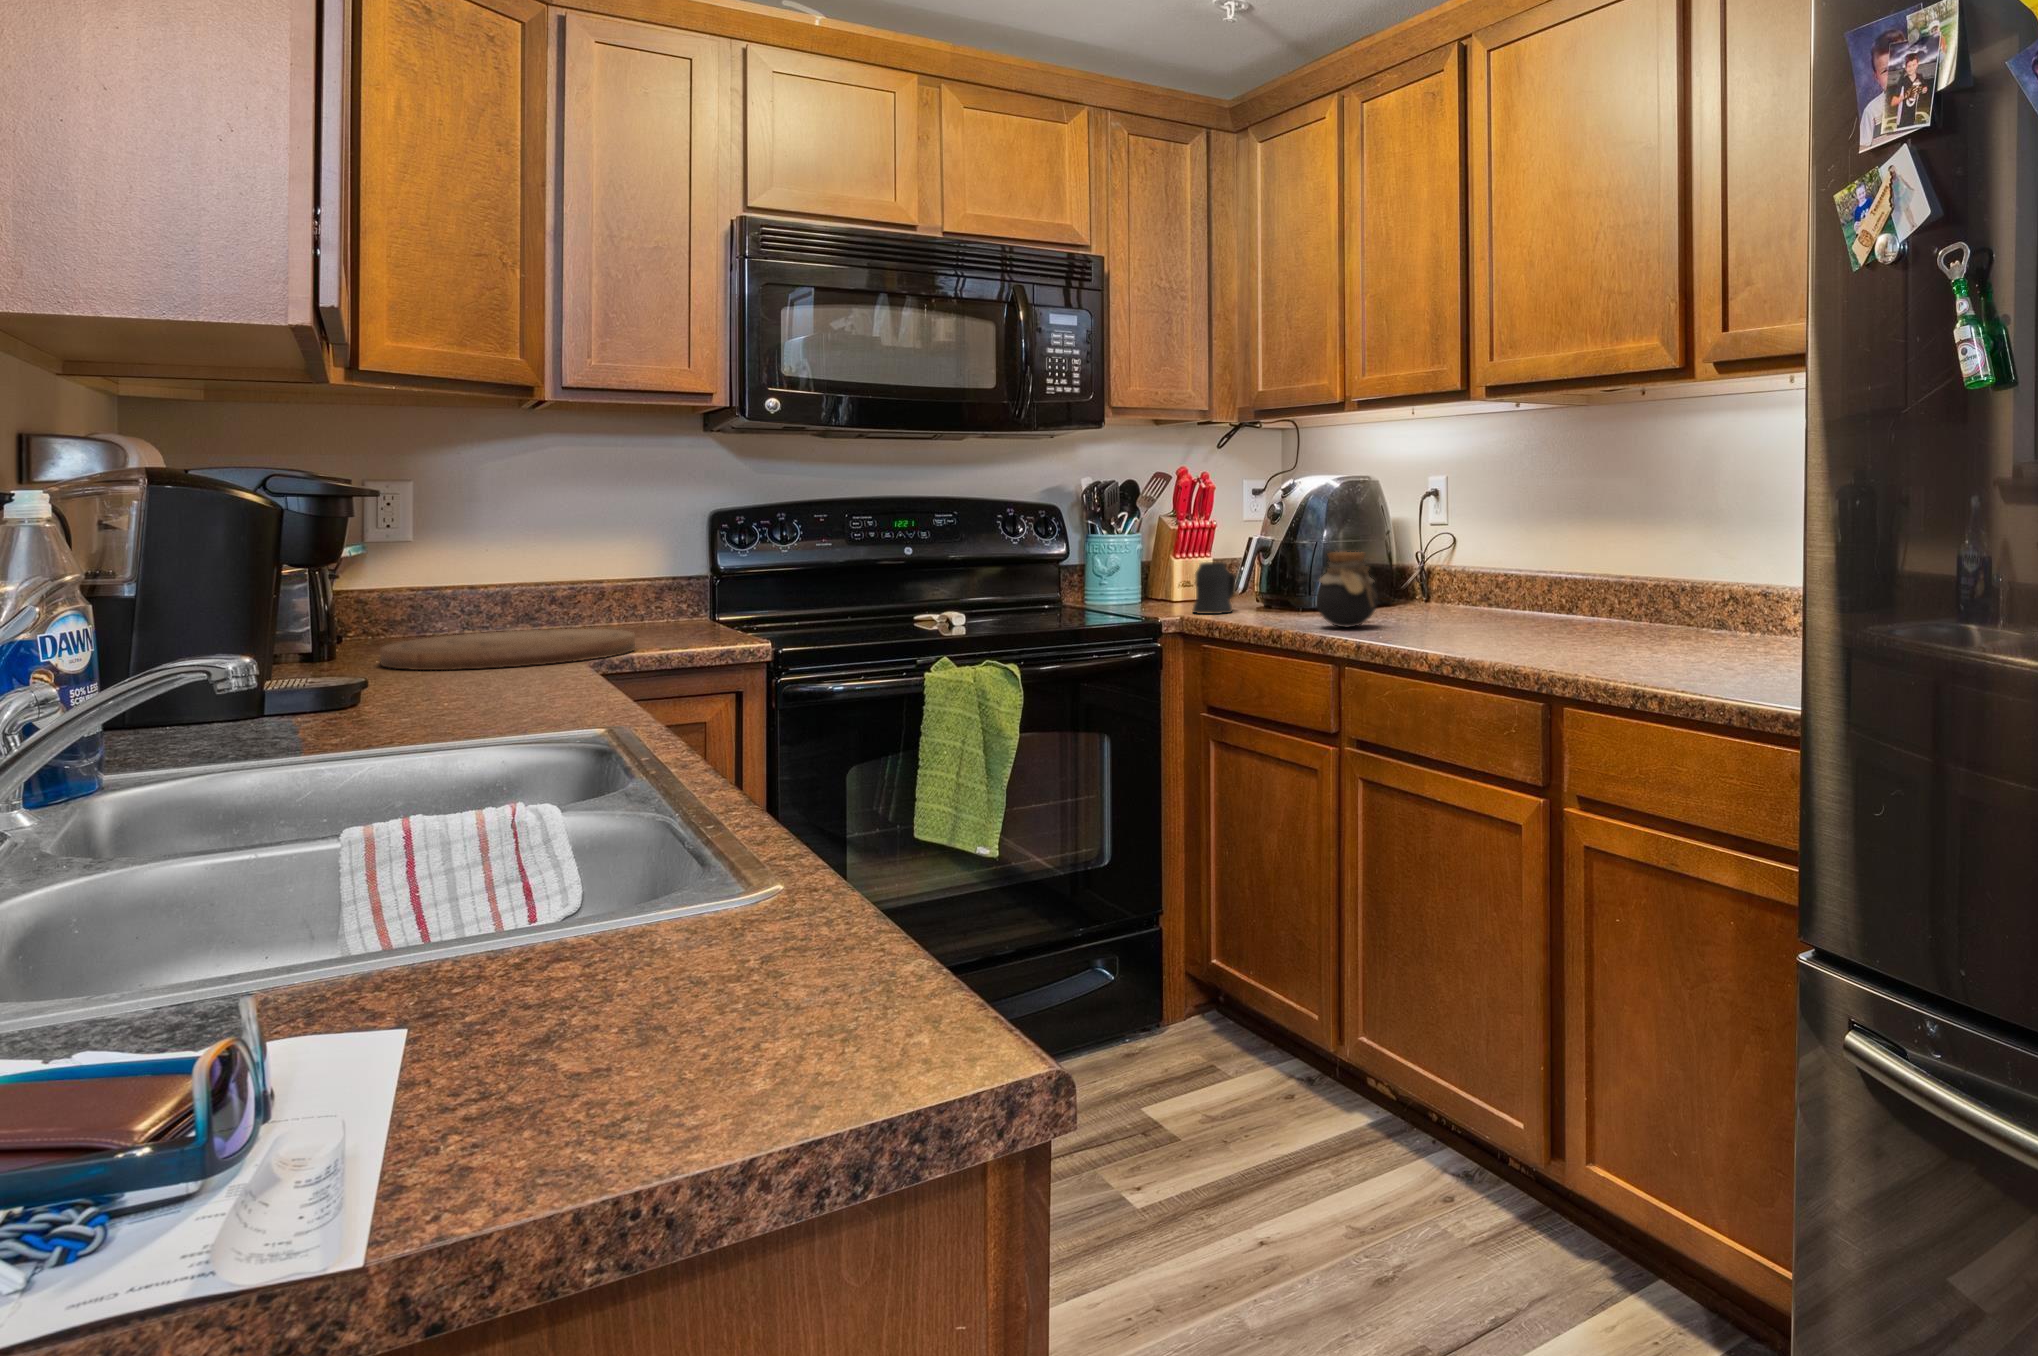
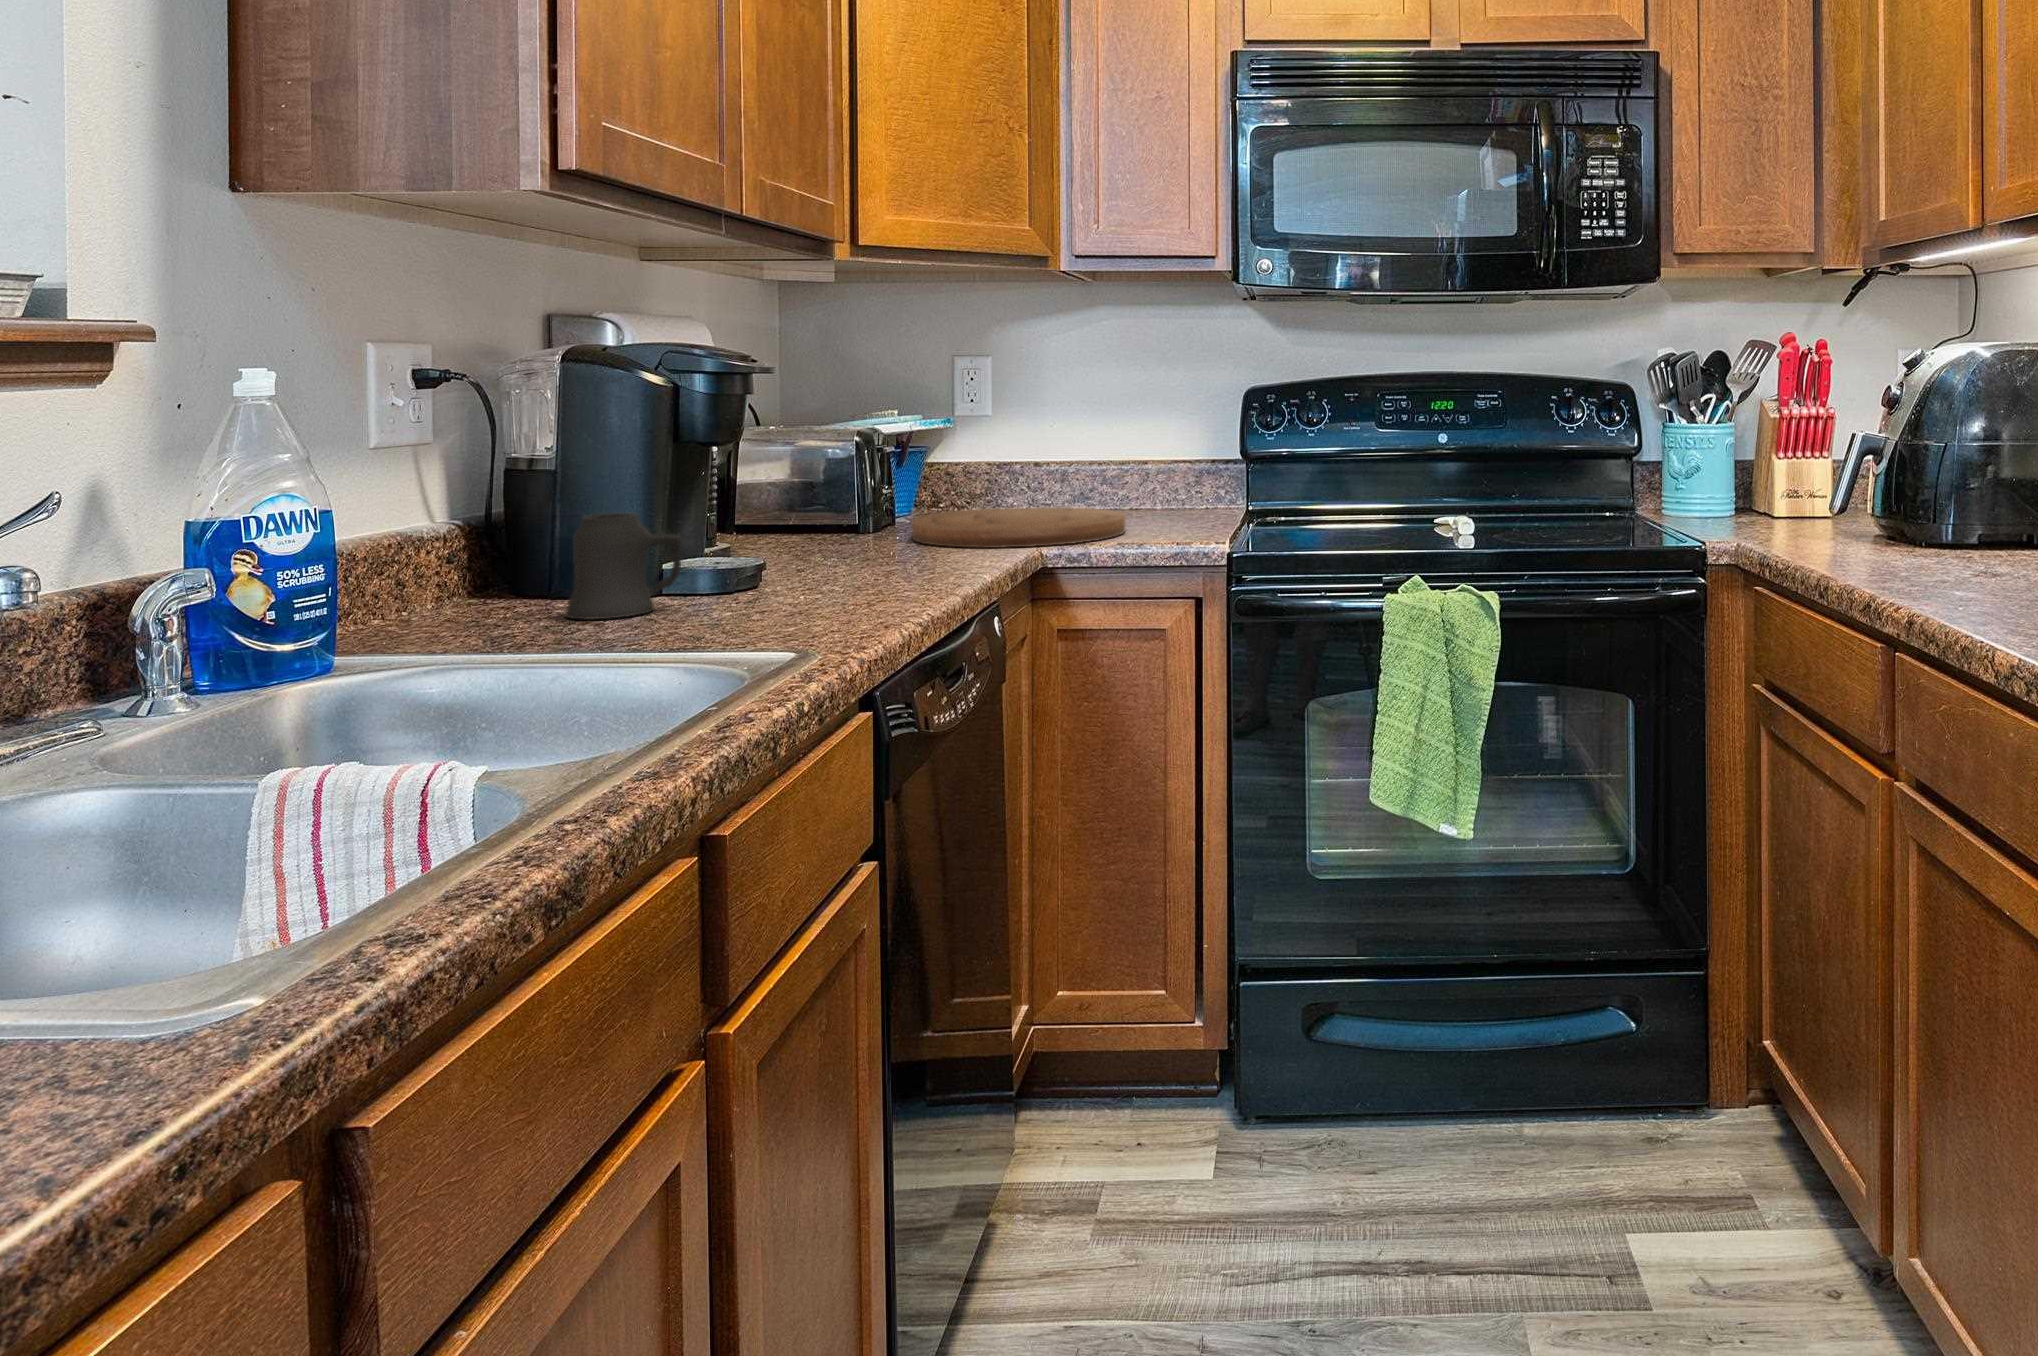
jar: present [1316,552,1378,627] -> none [1894,459,2002,580]
mug: present [1192,562,1235,614] -> present [566,513,682,619]

